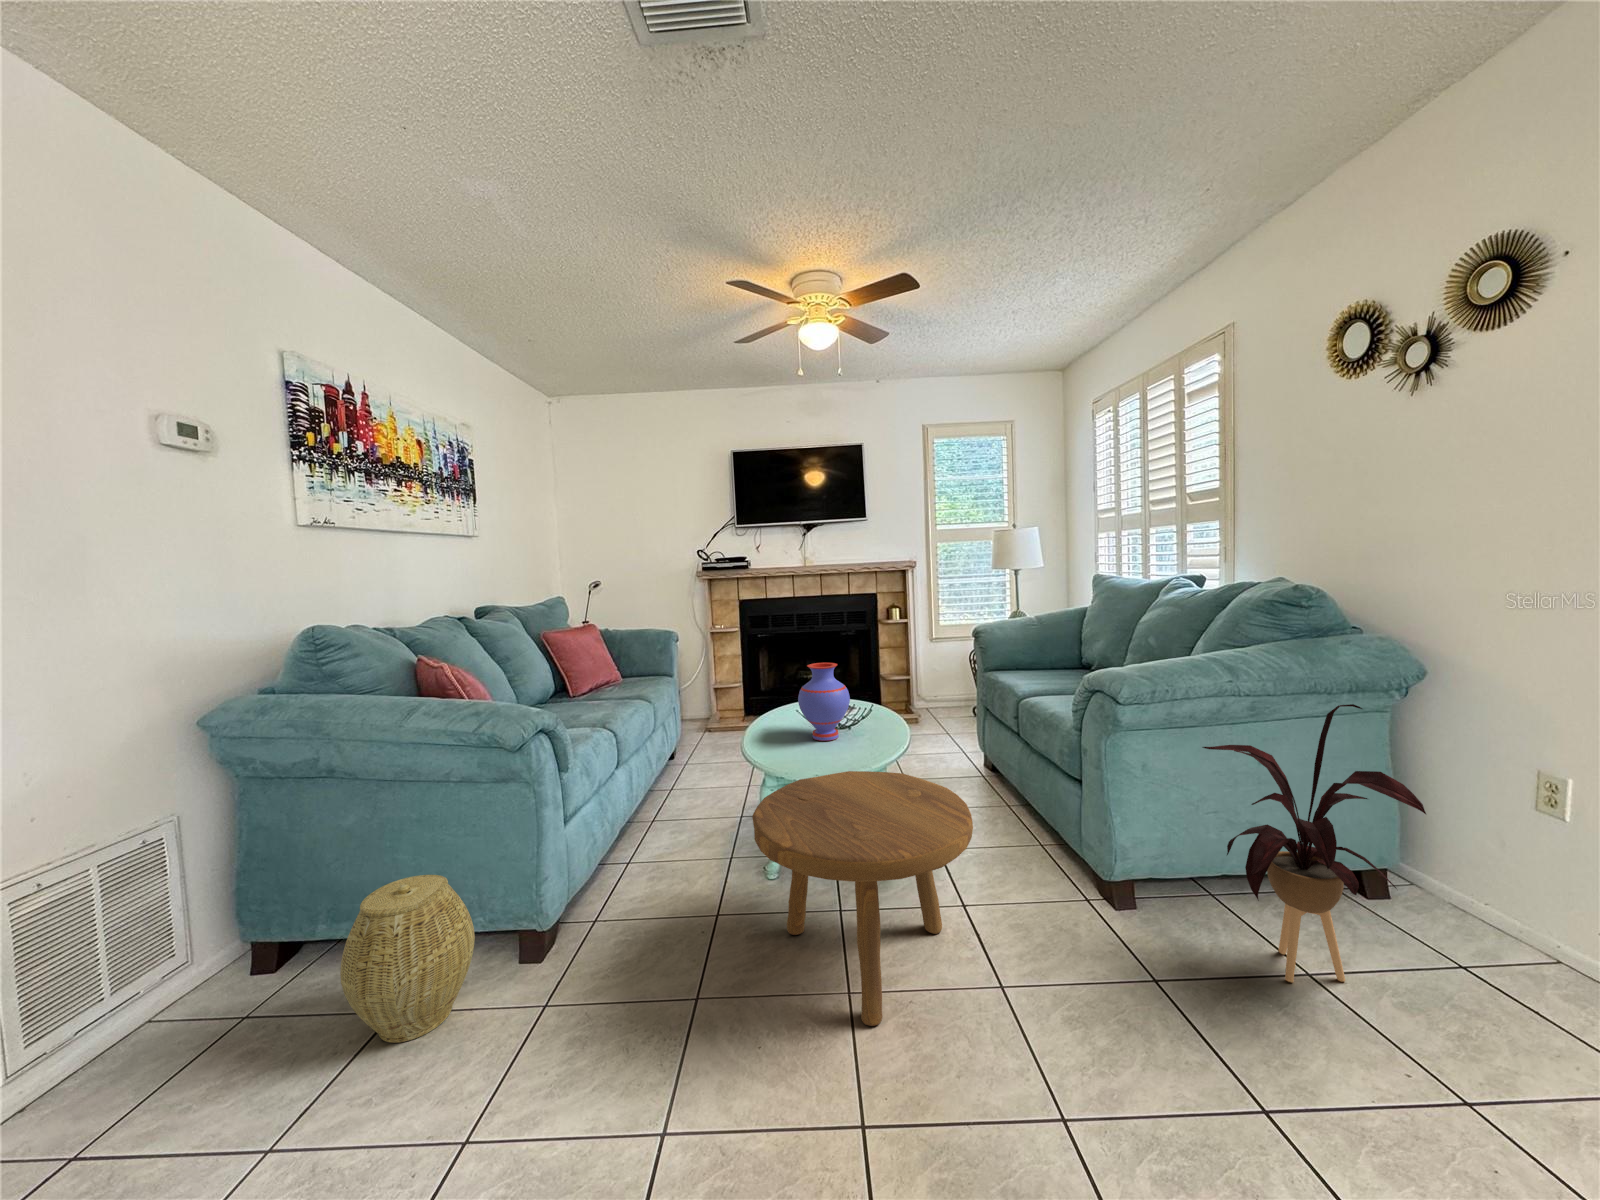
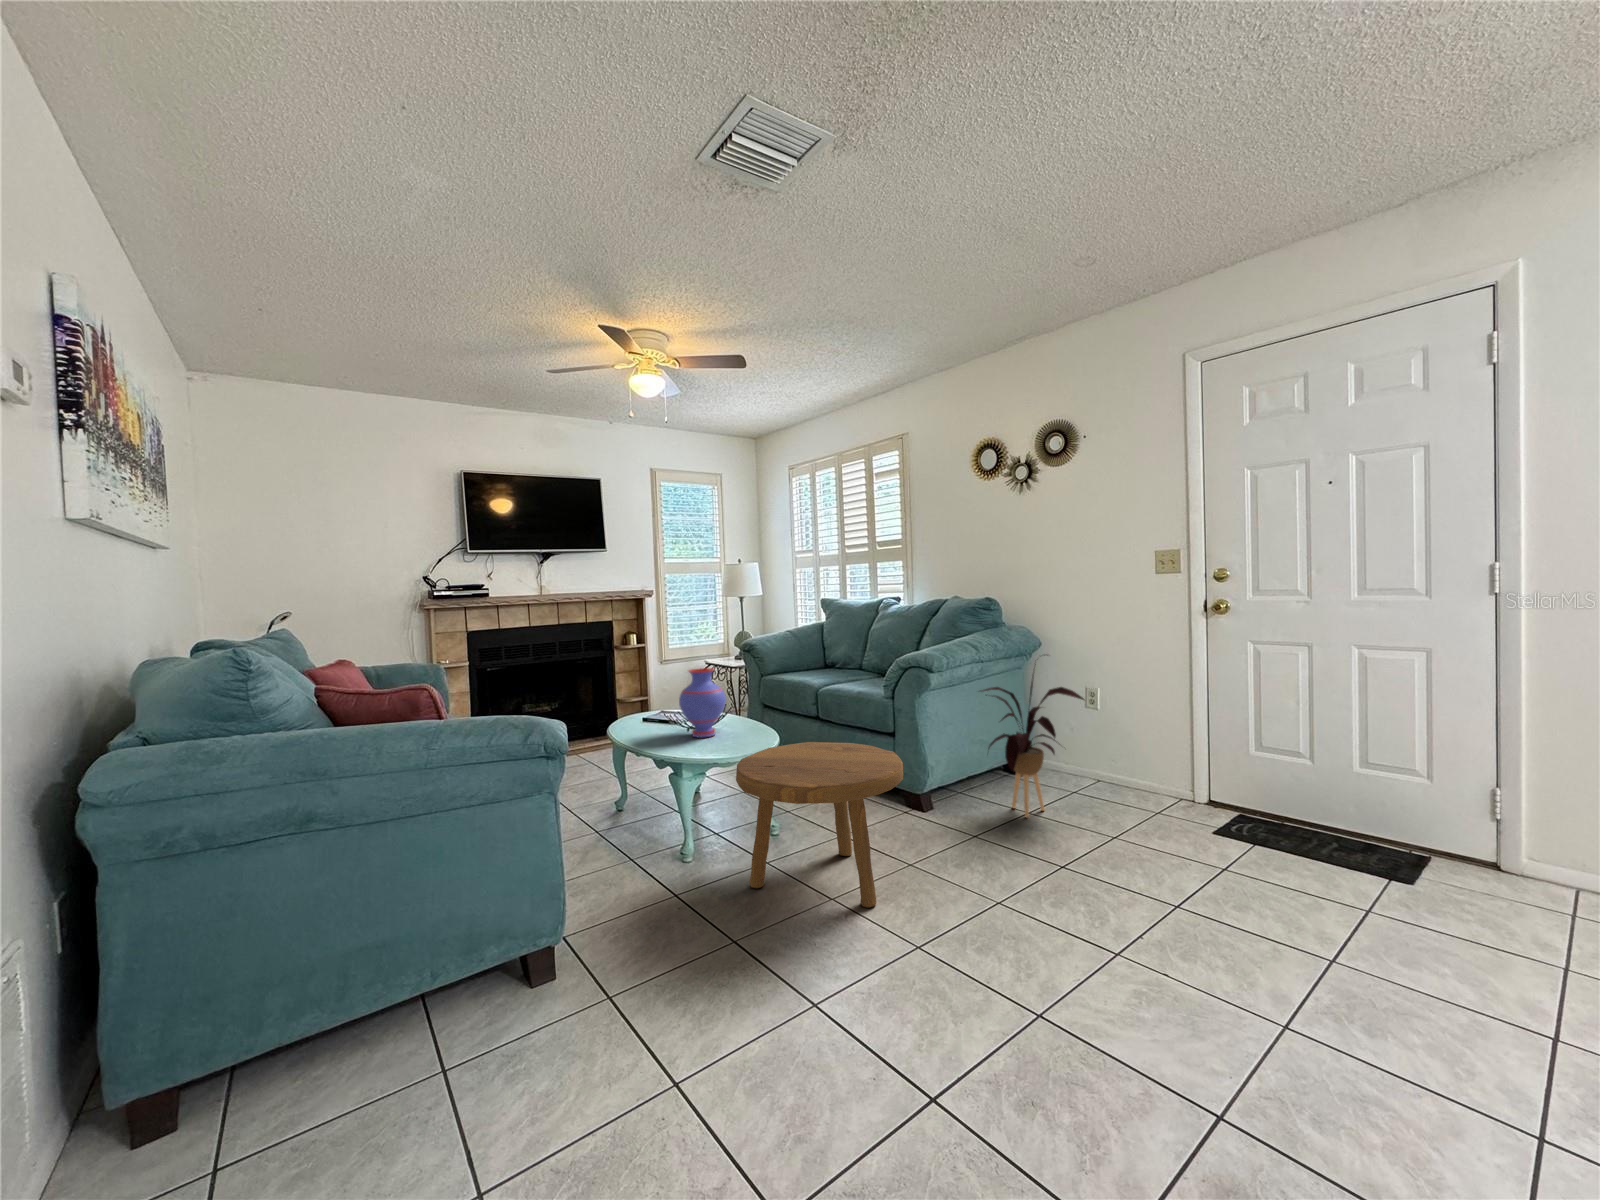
woven basket: present [340,875,475,1043] -> none [404,902,547,1097]

